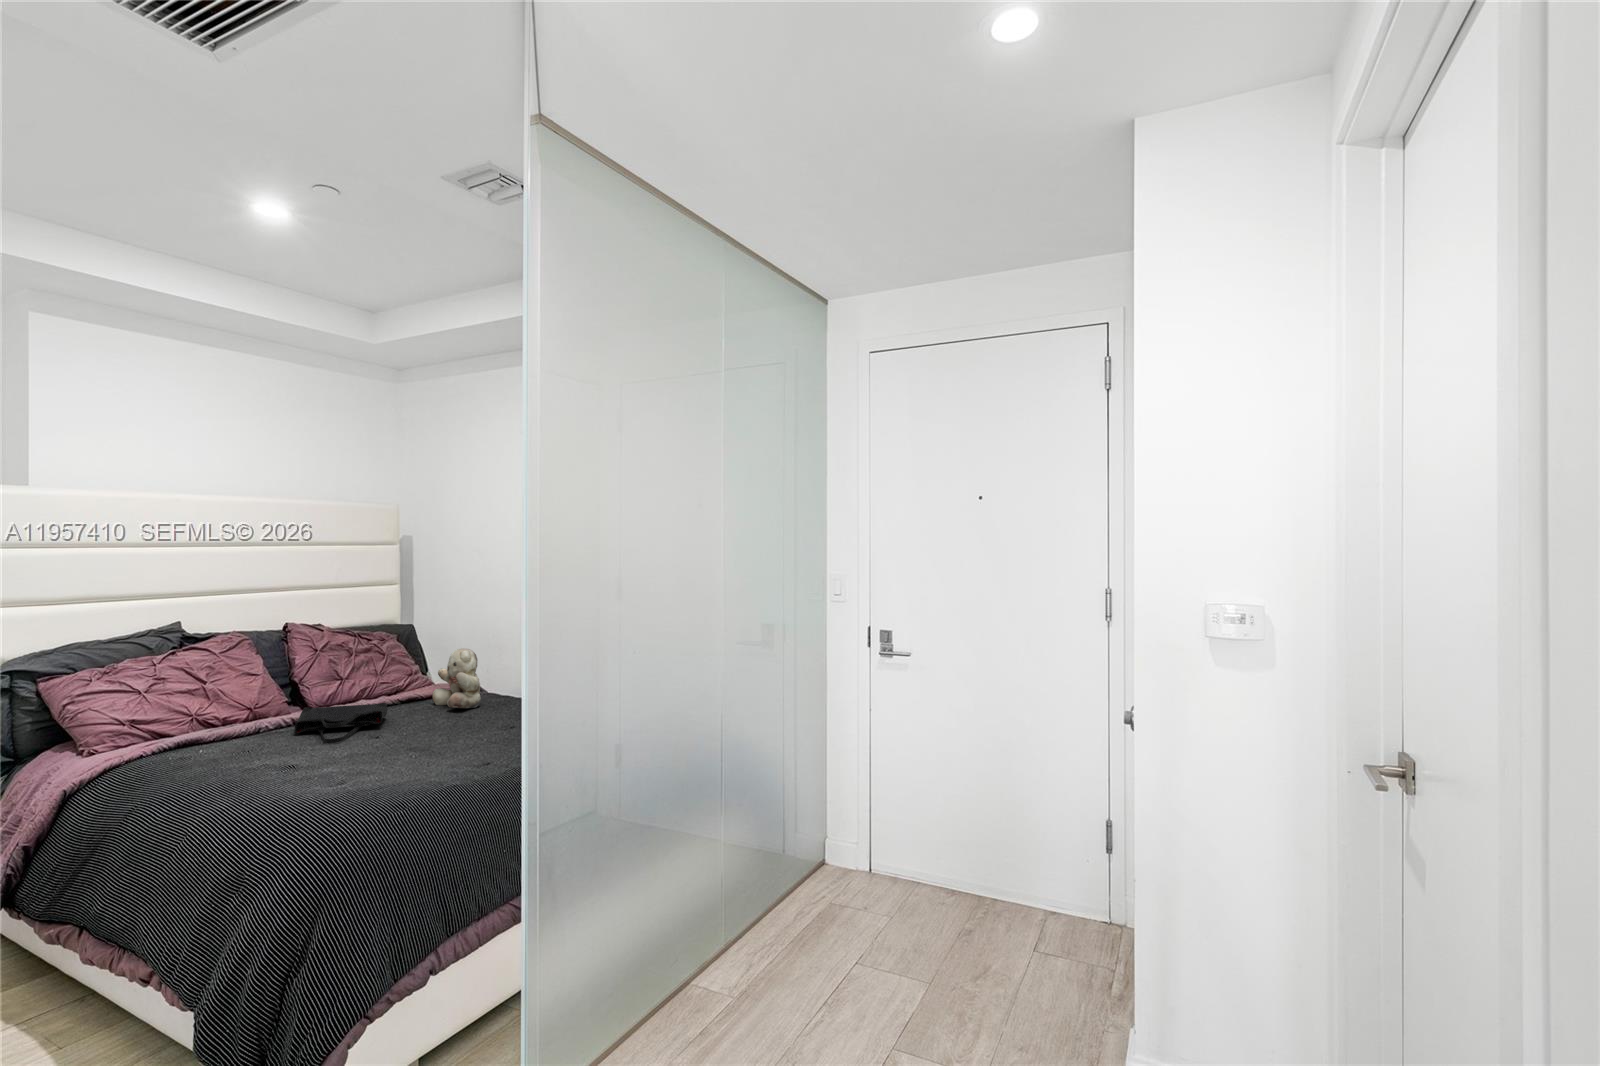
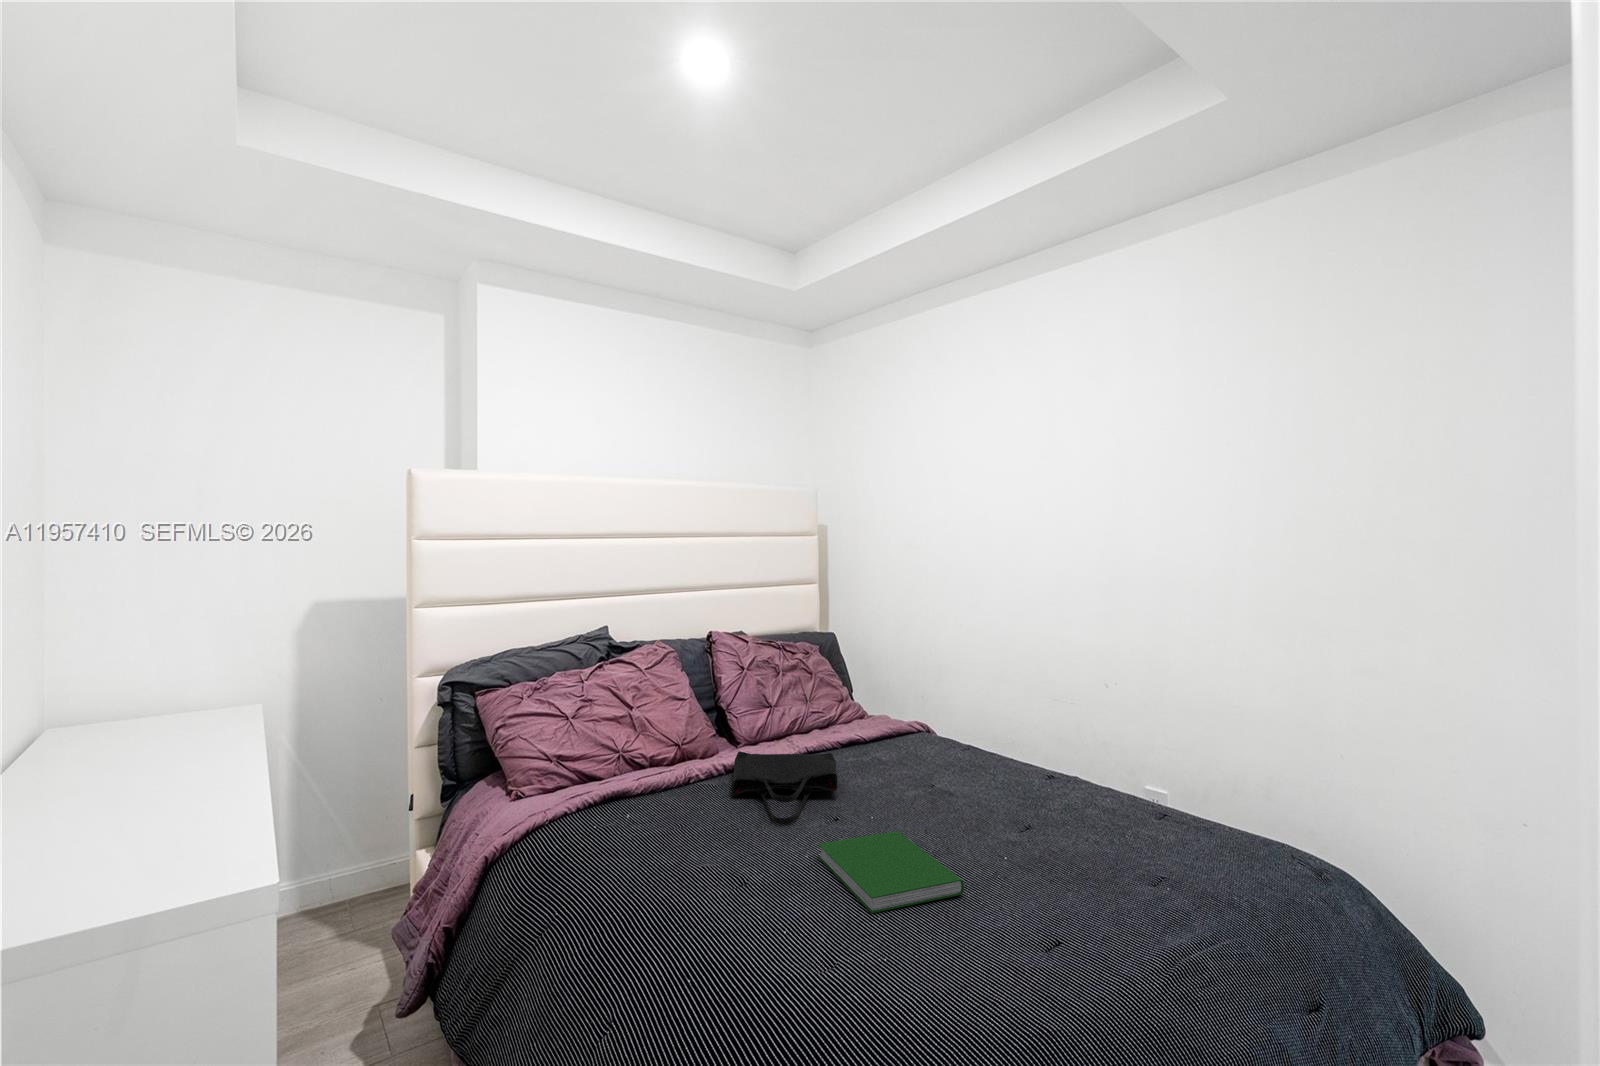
teddy bear: present [432,648,481,708] -> none [879,680,946,768]
hardcover book: none [353,735,446,769] -> present [818,831,964,913]

